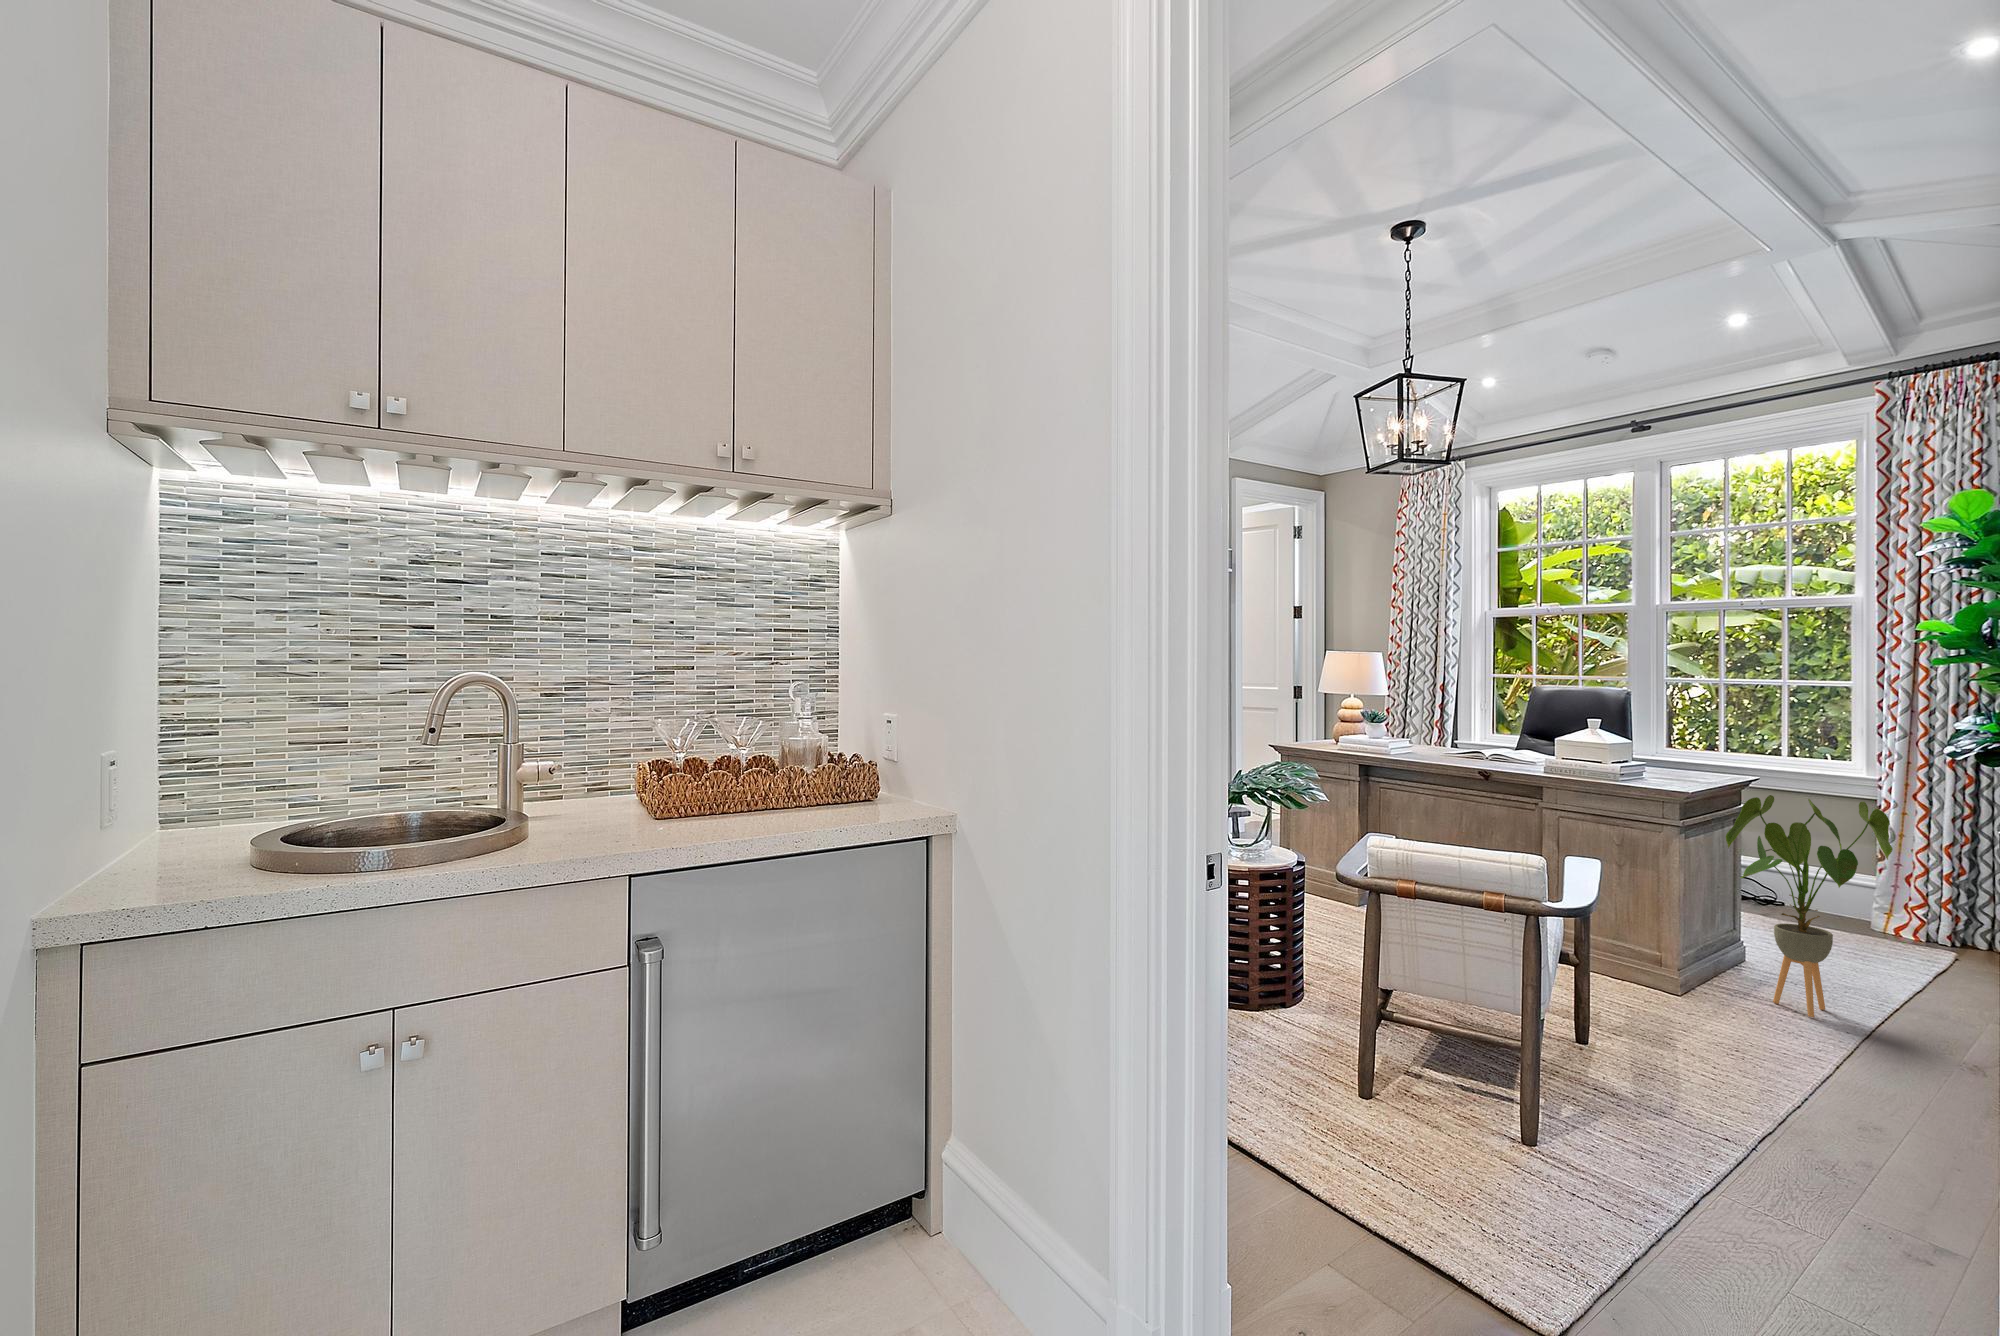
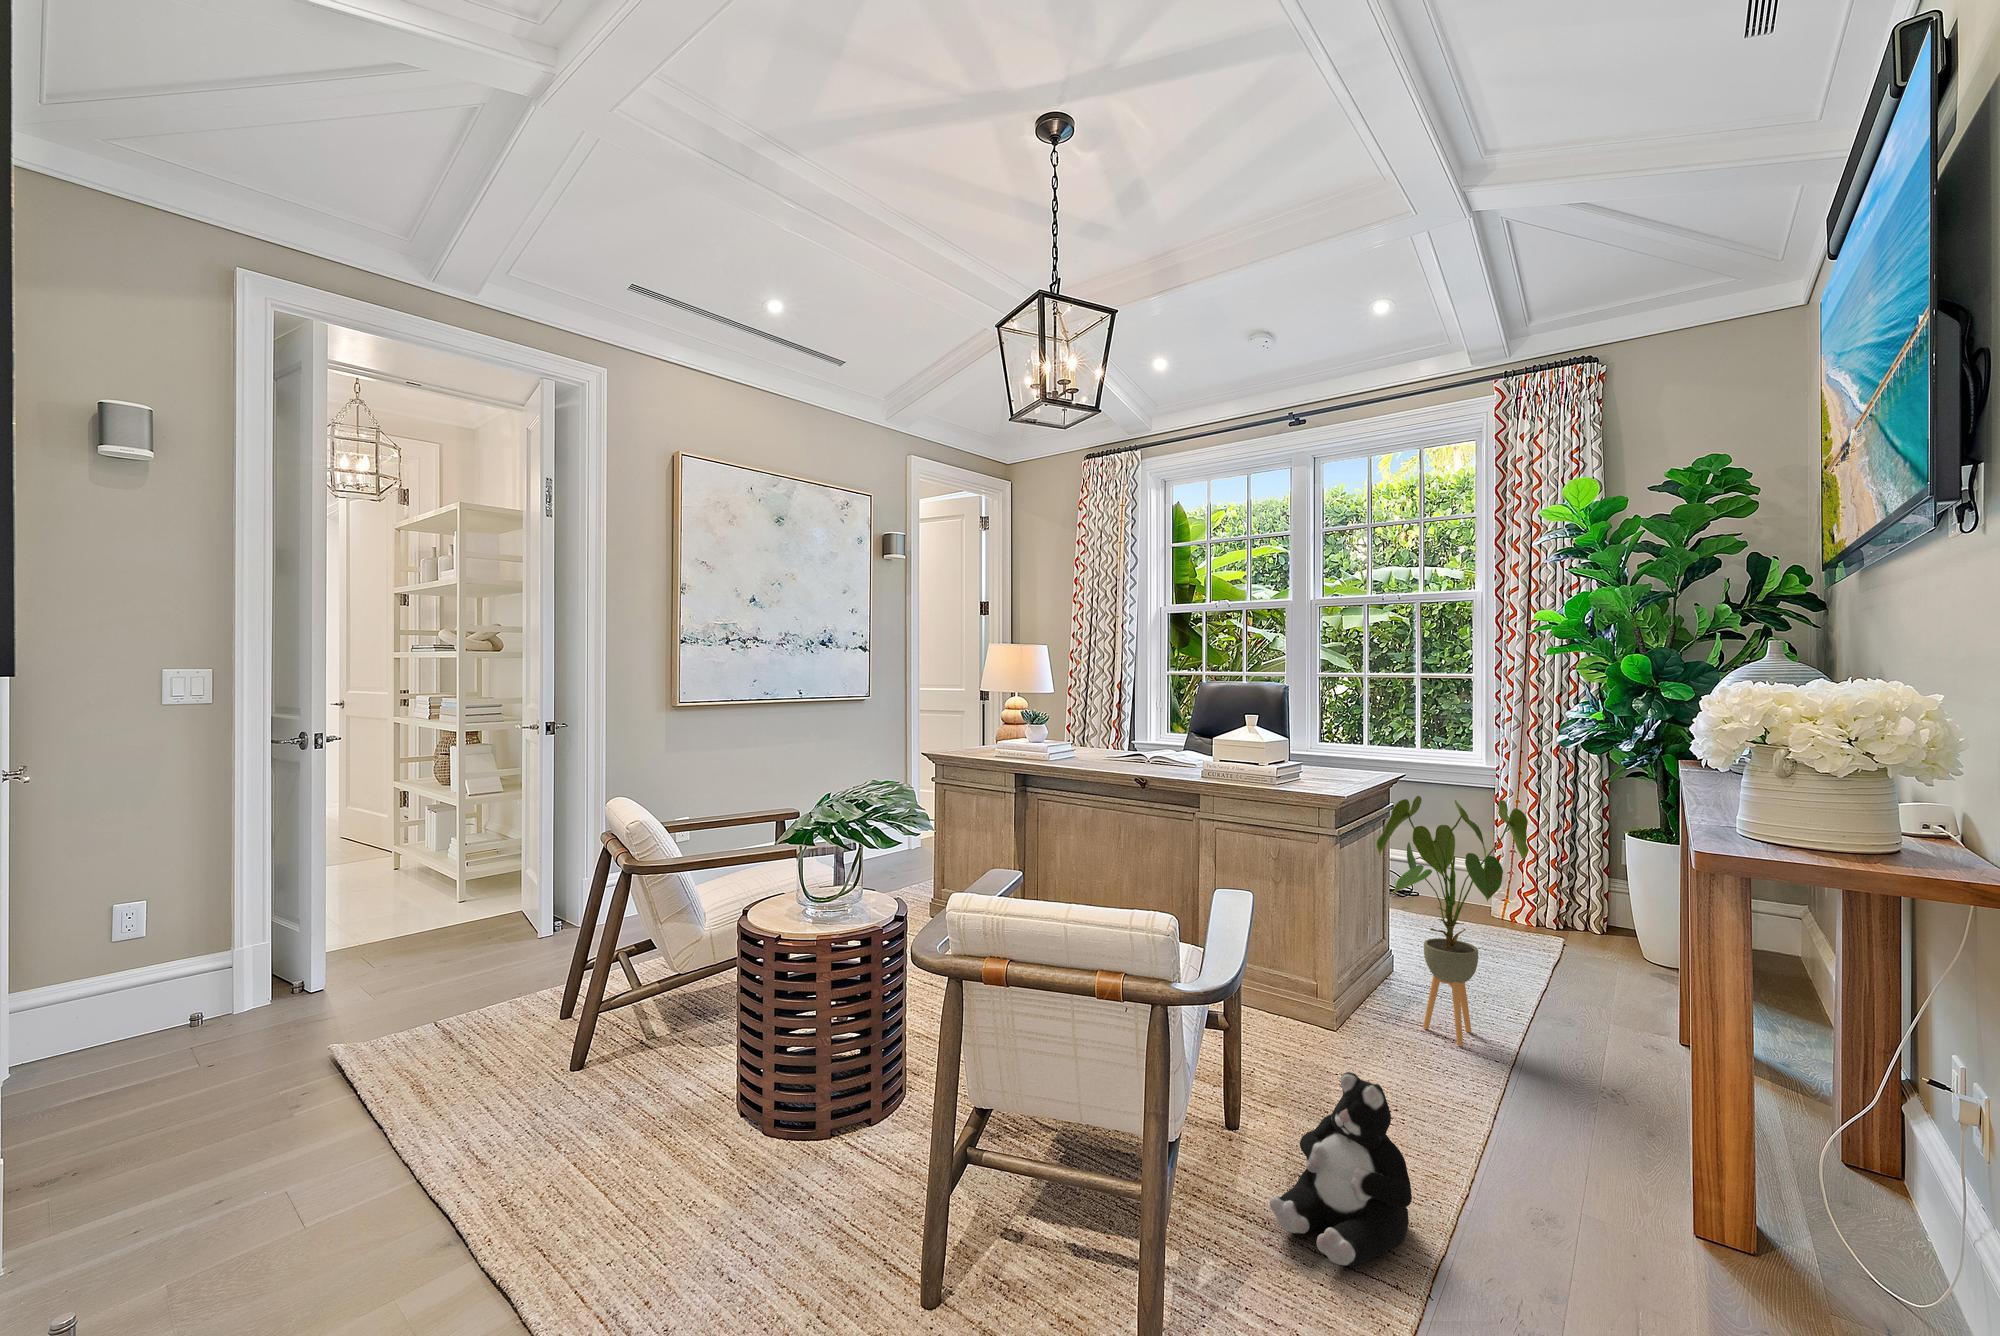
plush toy: none [1620,992,1745,1120] -> present [1270,1072,1412,1266]

